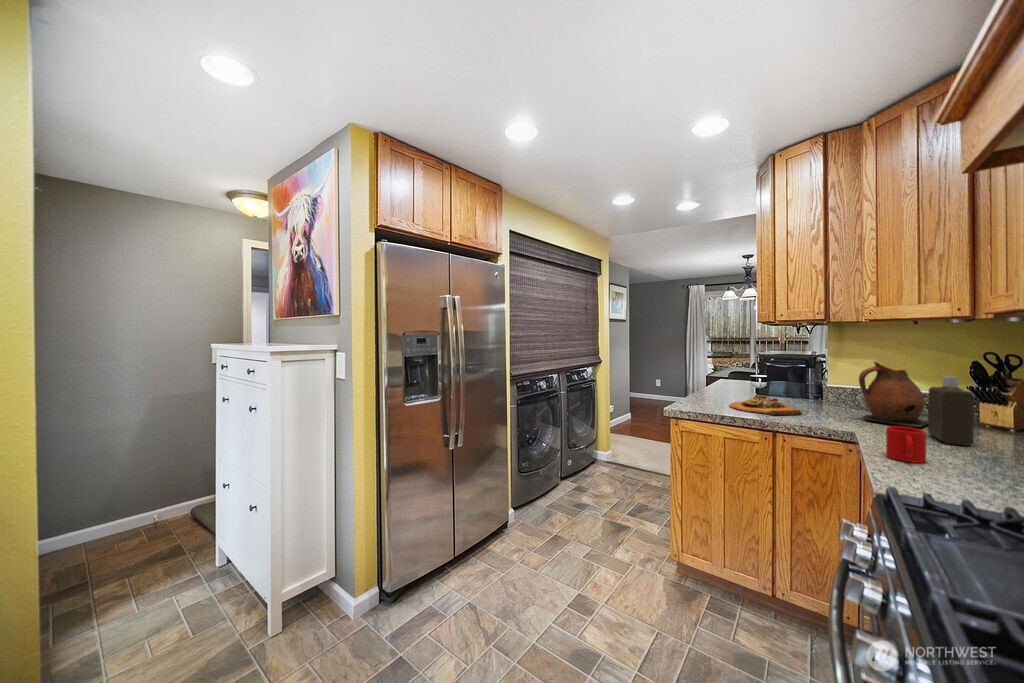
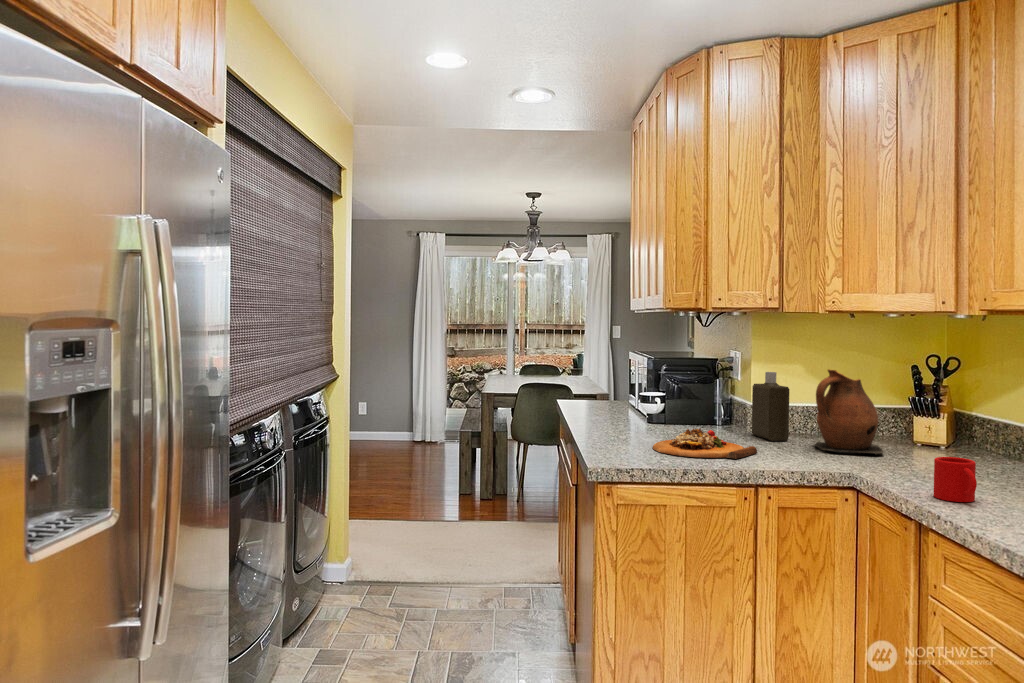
bottle: present [928,376,974,446] -> present [752,372,789,441]

